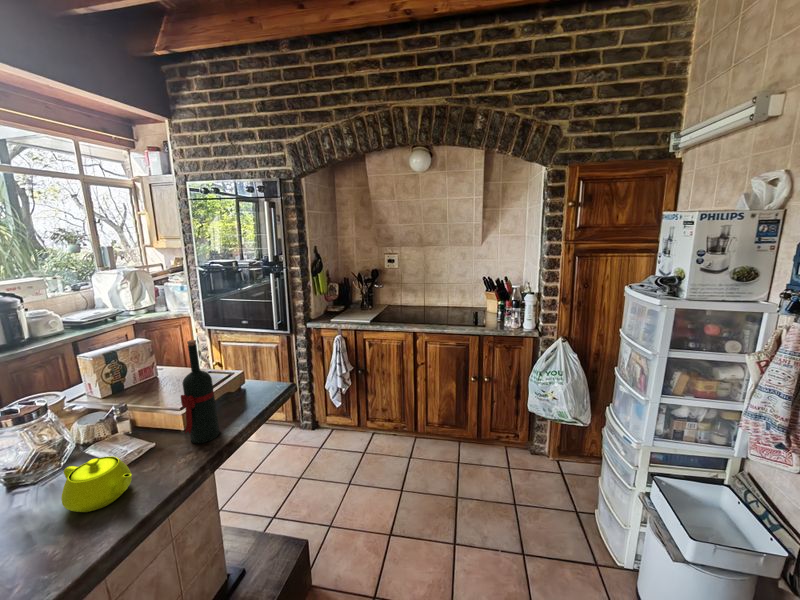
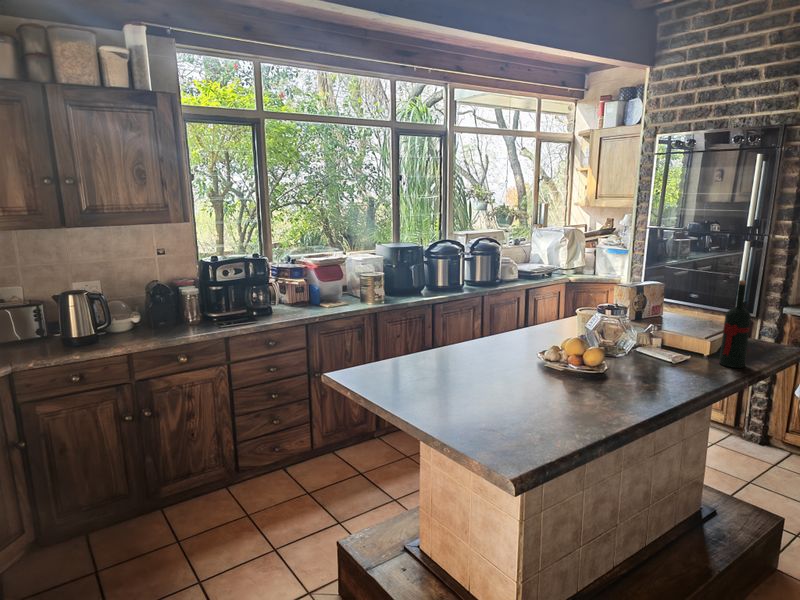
teapot: present [61,456,132,512] -> none [650,346,709,379]

